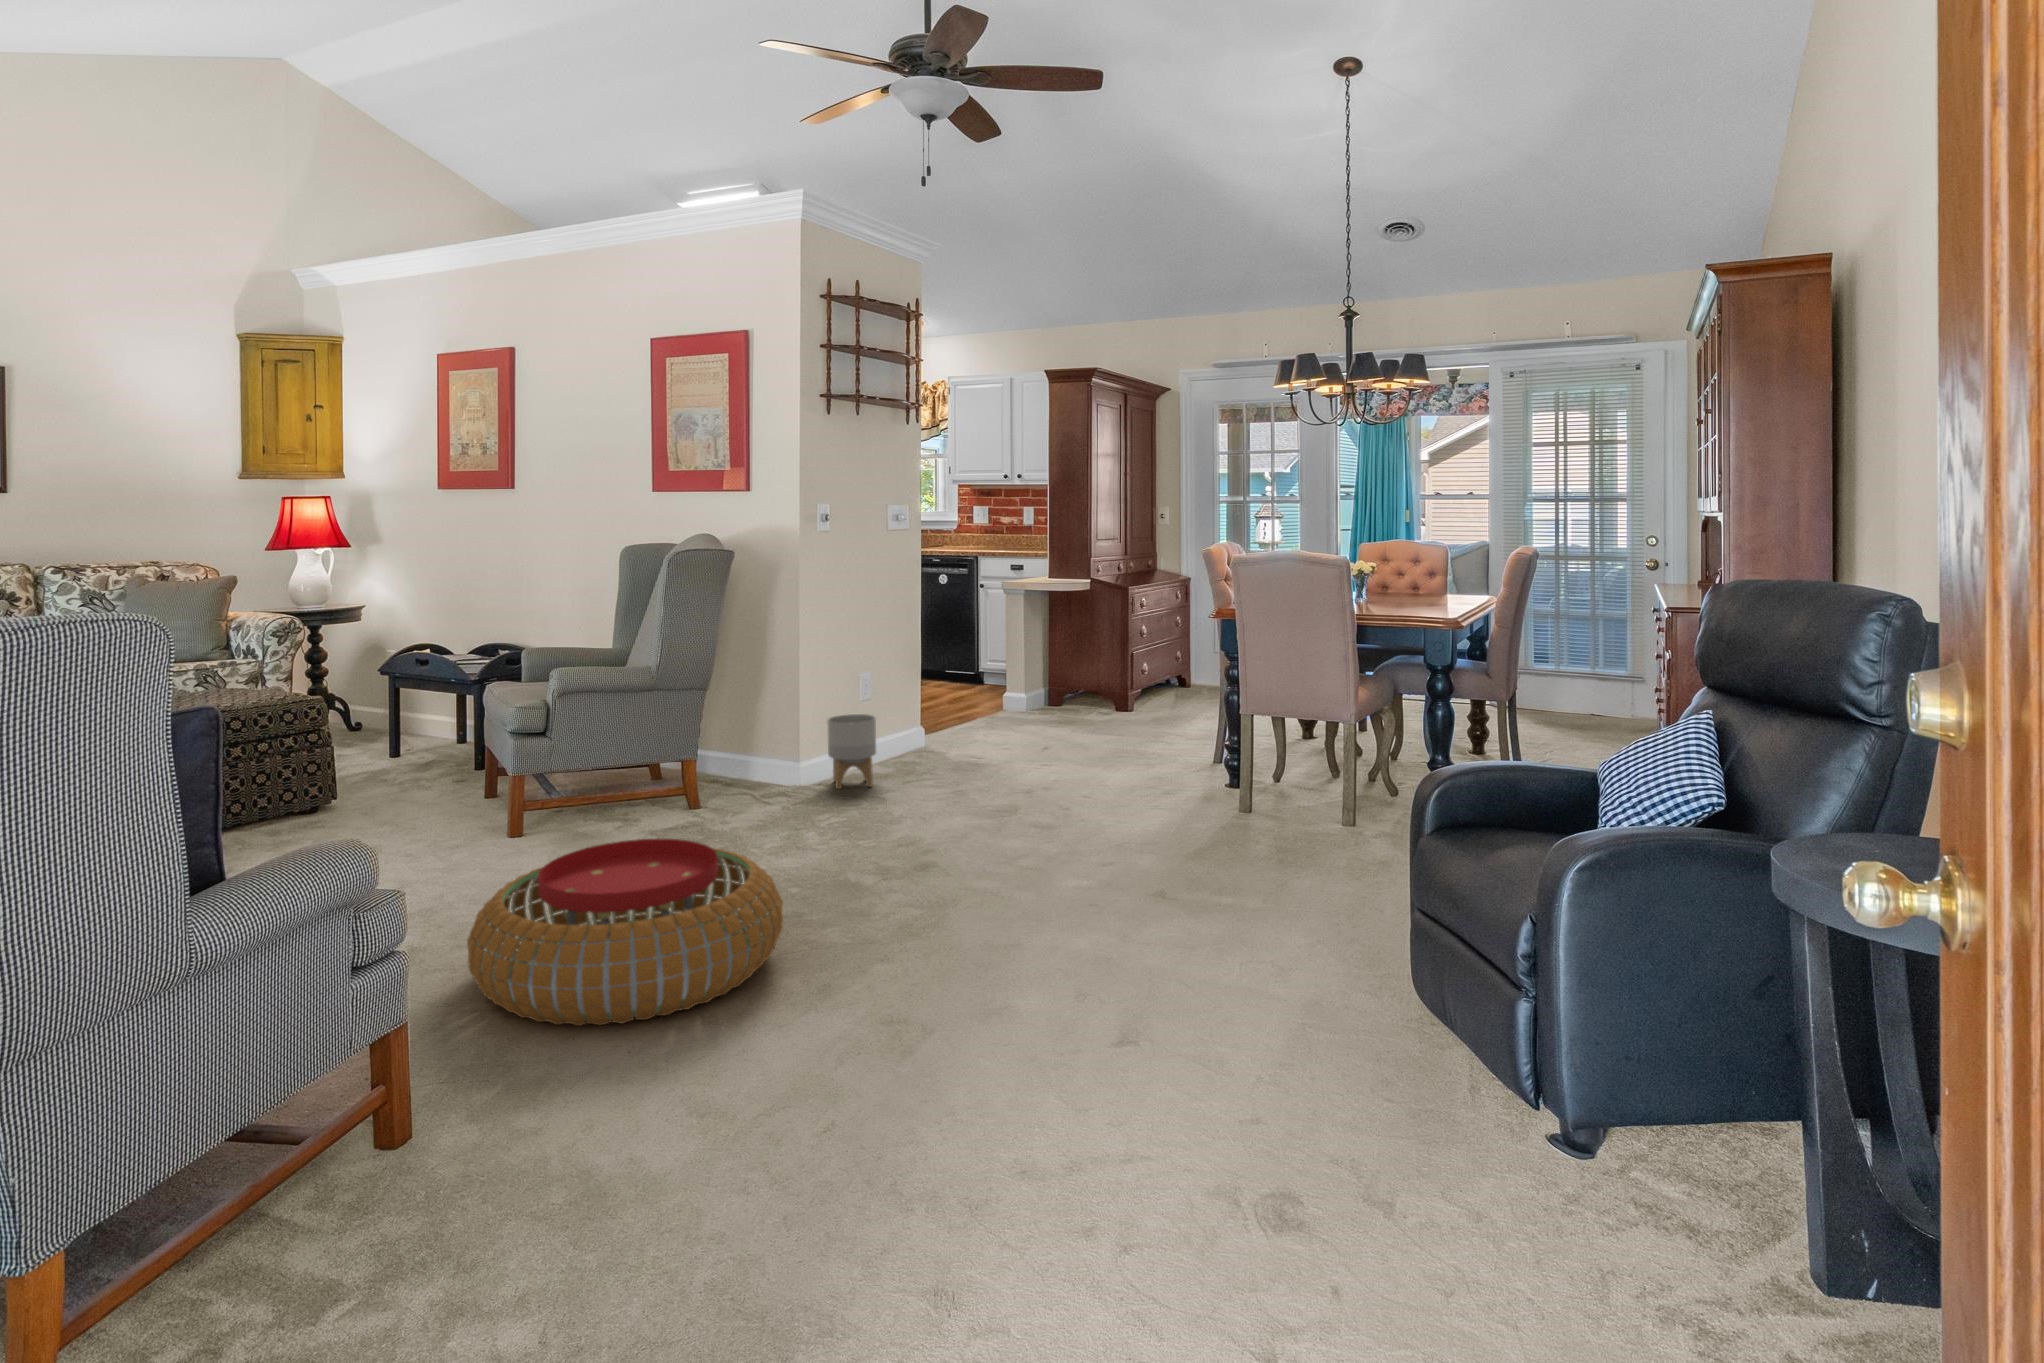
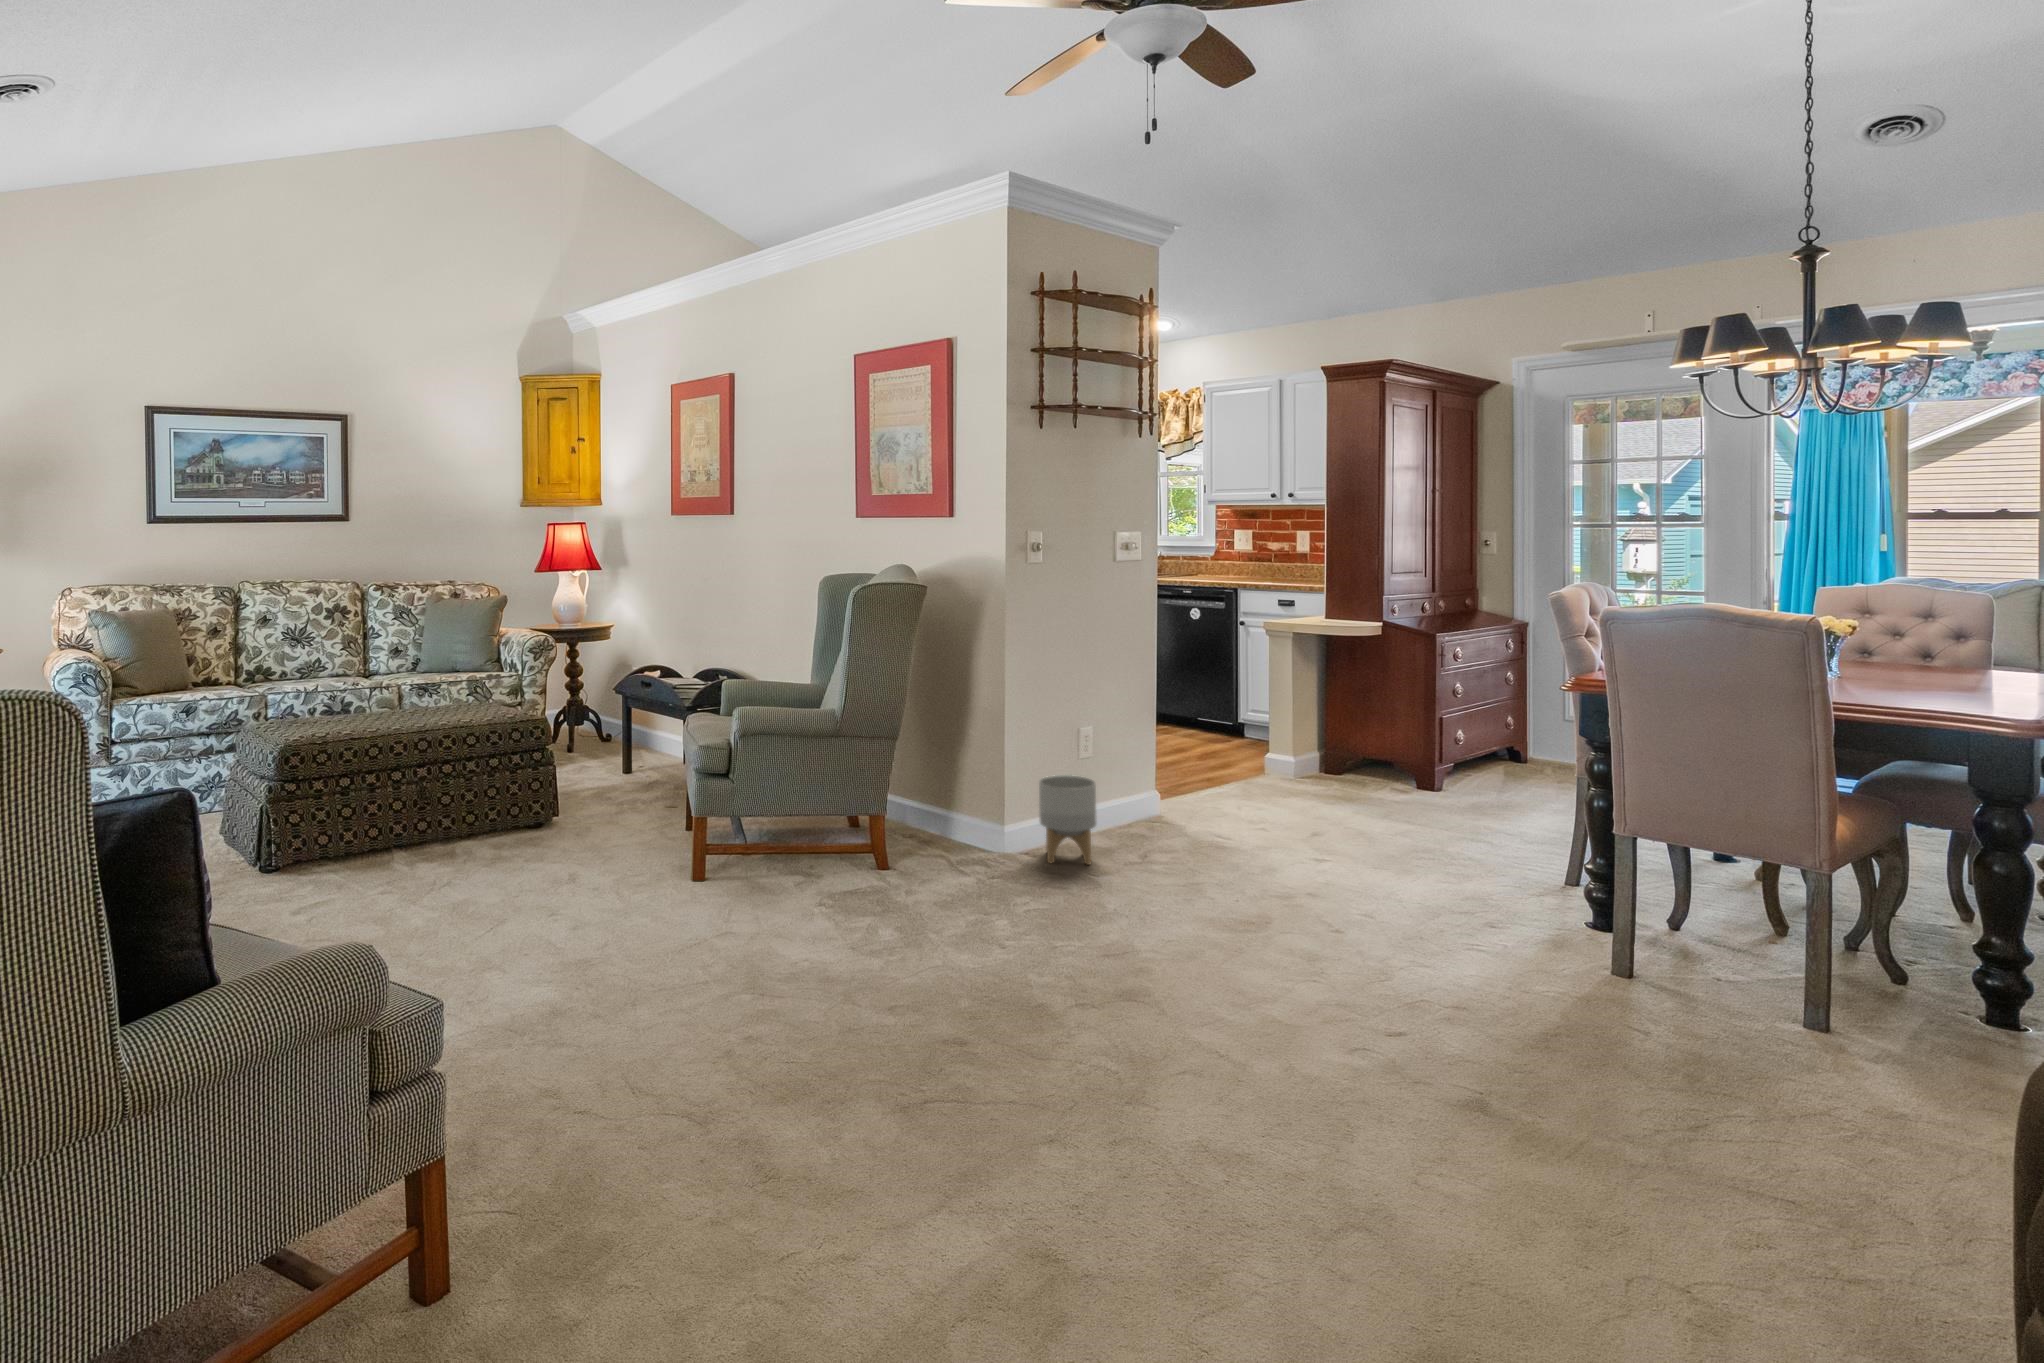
pouf: present [467,839,783,1026] -> none [576,934,935,1185]

